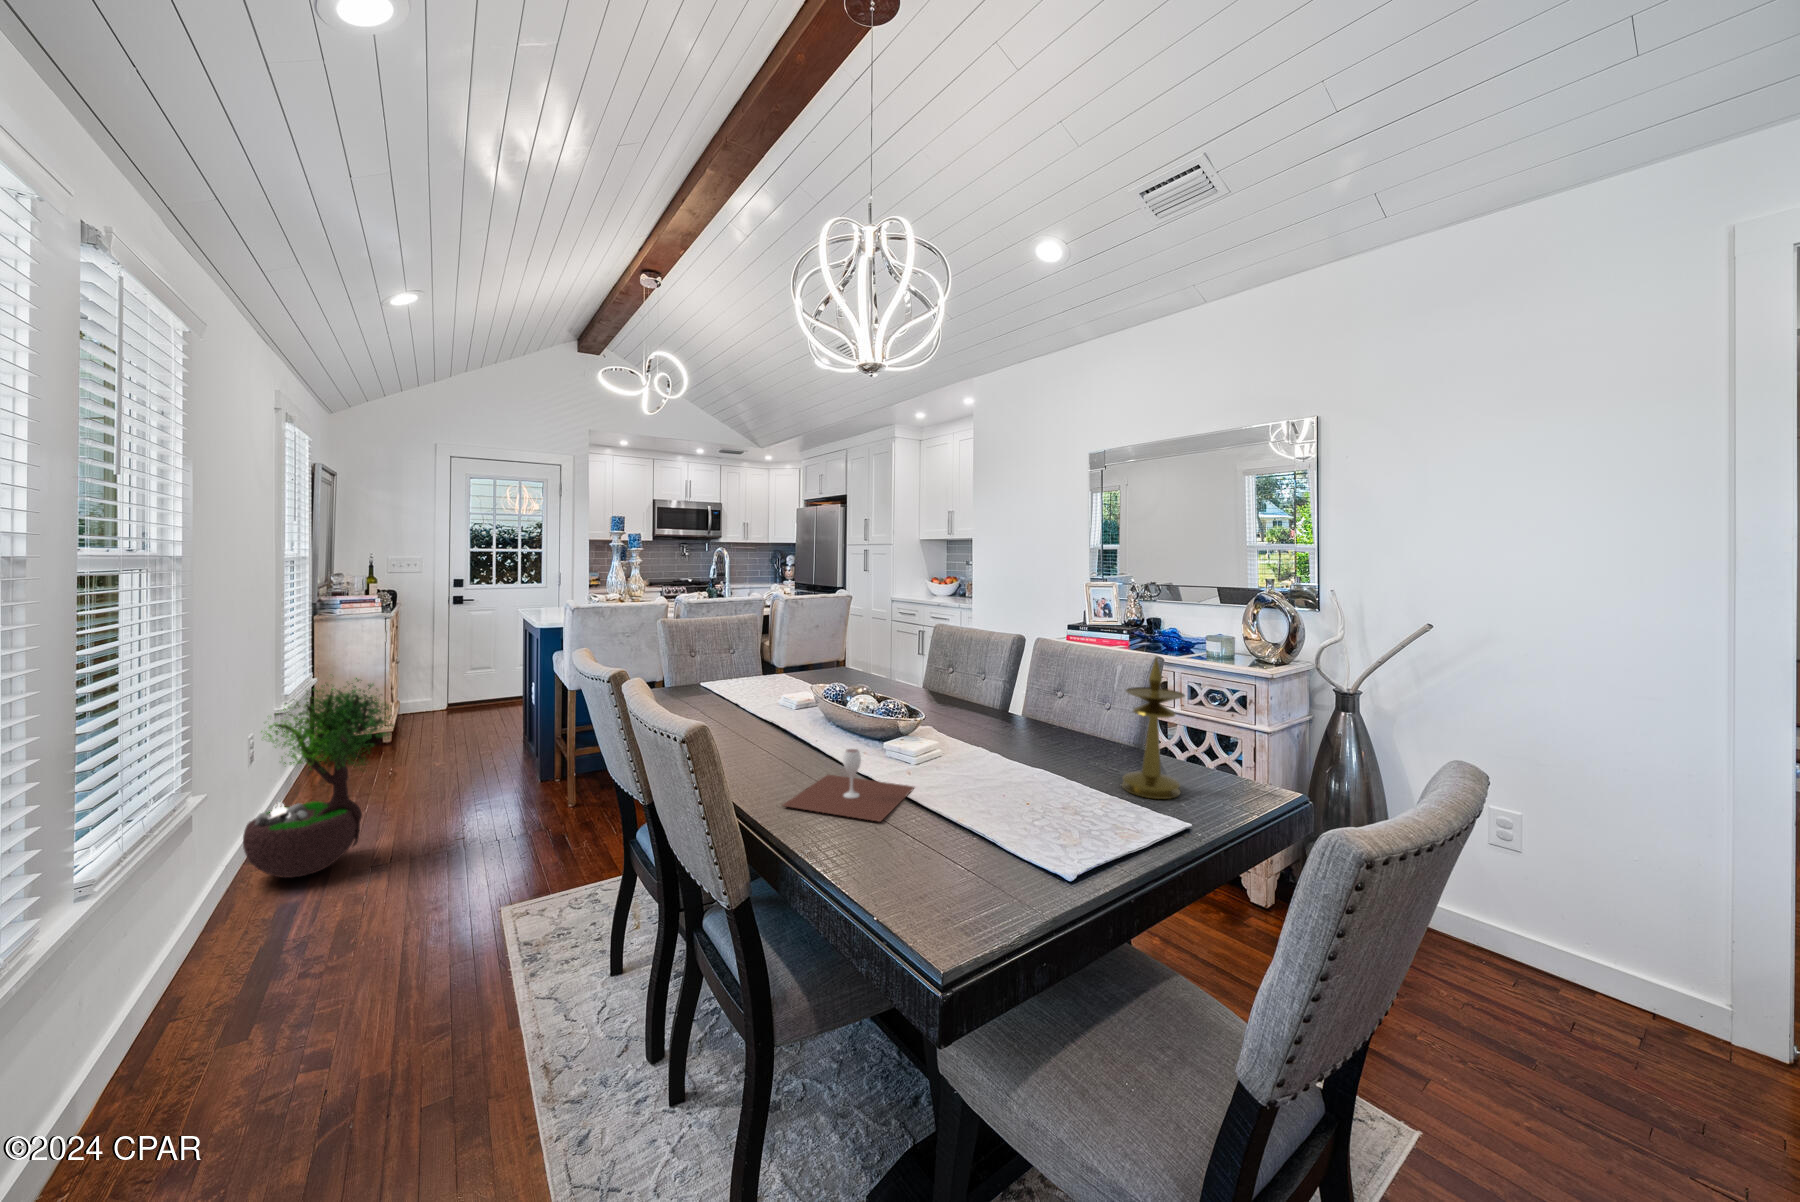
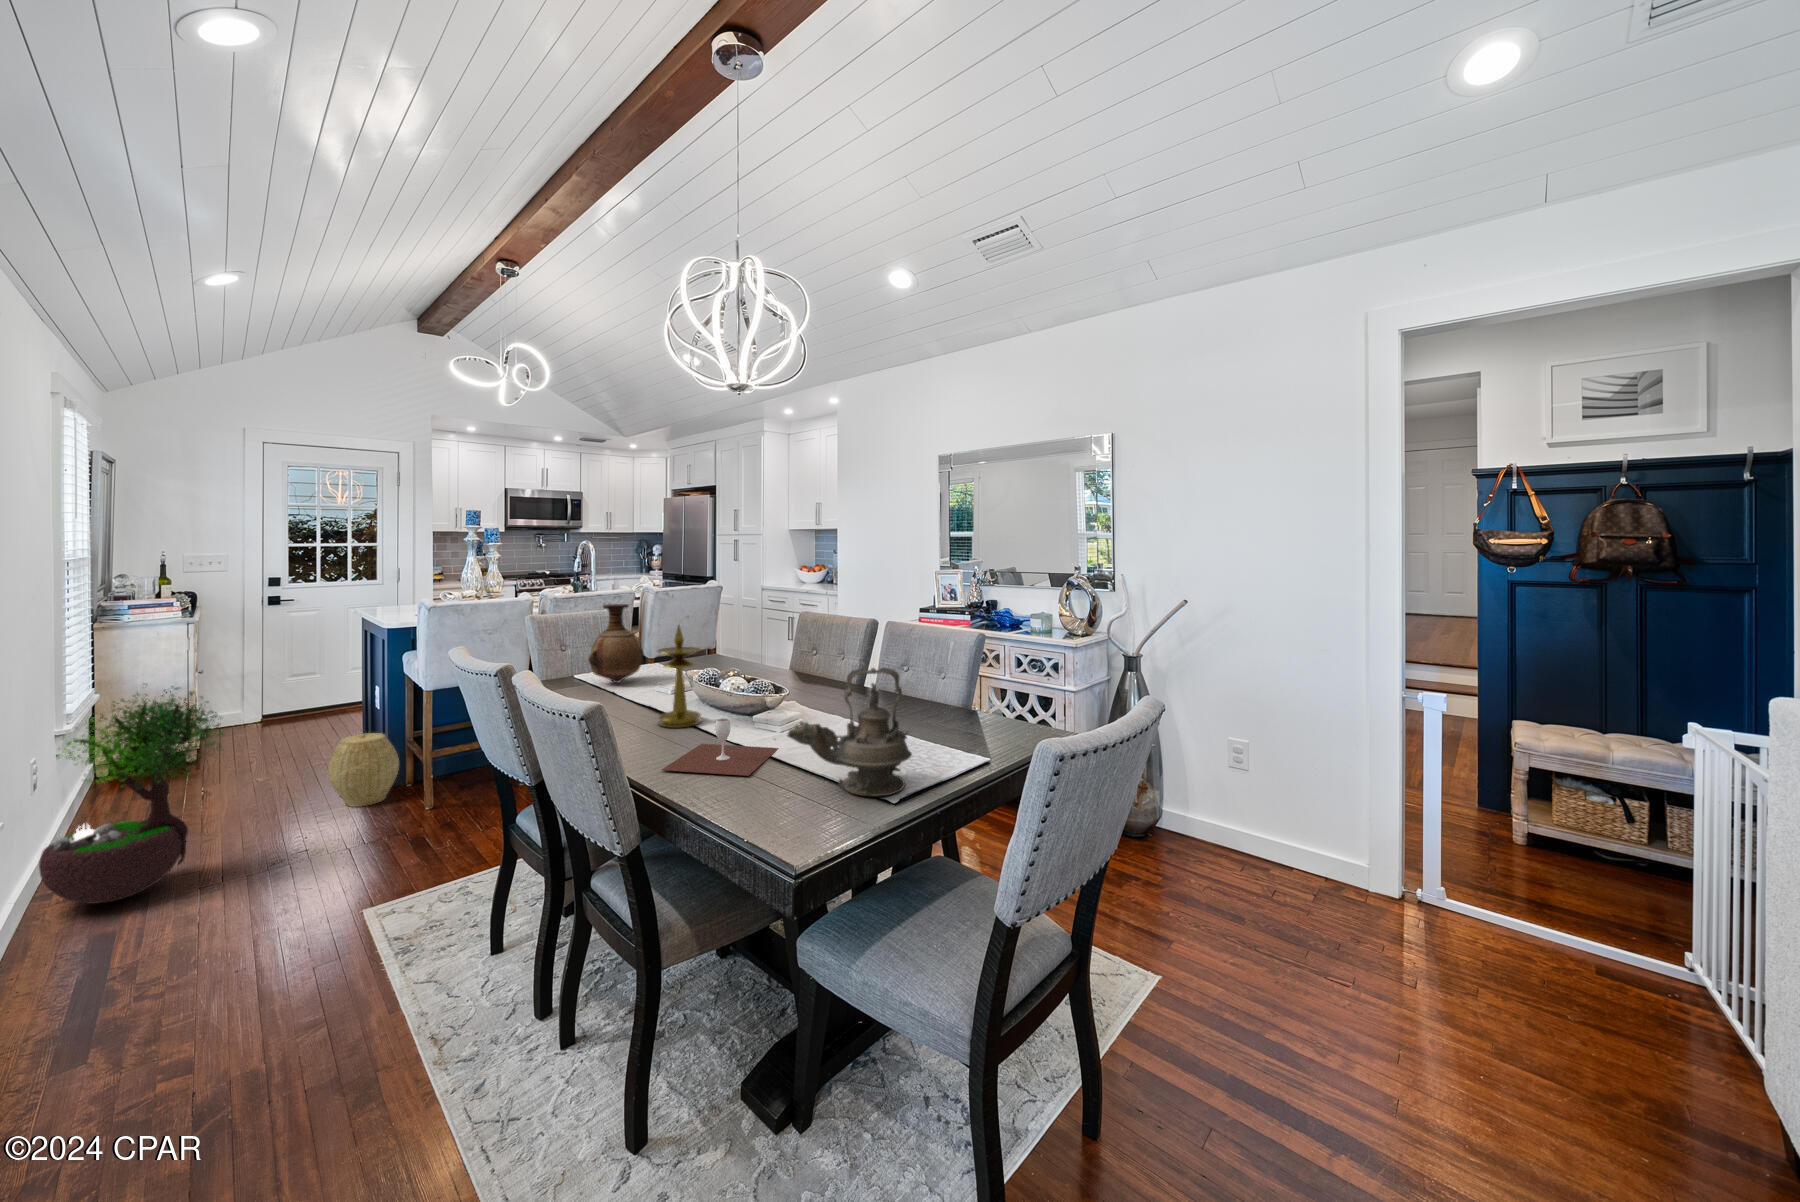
vase: none [716,611,772,695] -> present [588,604,643,683]
candlestick: present [1122,658,1185,799] -> present [658,625,701,728]
teapot: none [928,700,1087,867] -> present [787,668,912,796]
woven basket: none [485,730,547,801] -> present [328,733,399,807]

